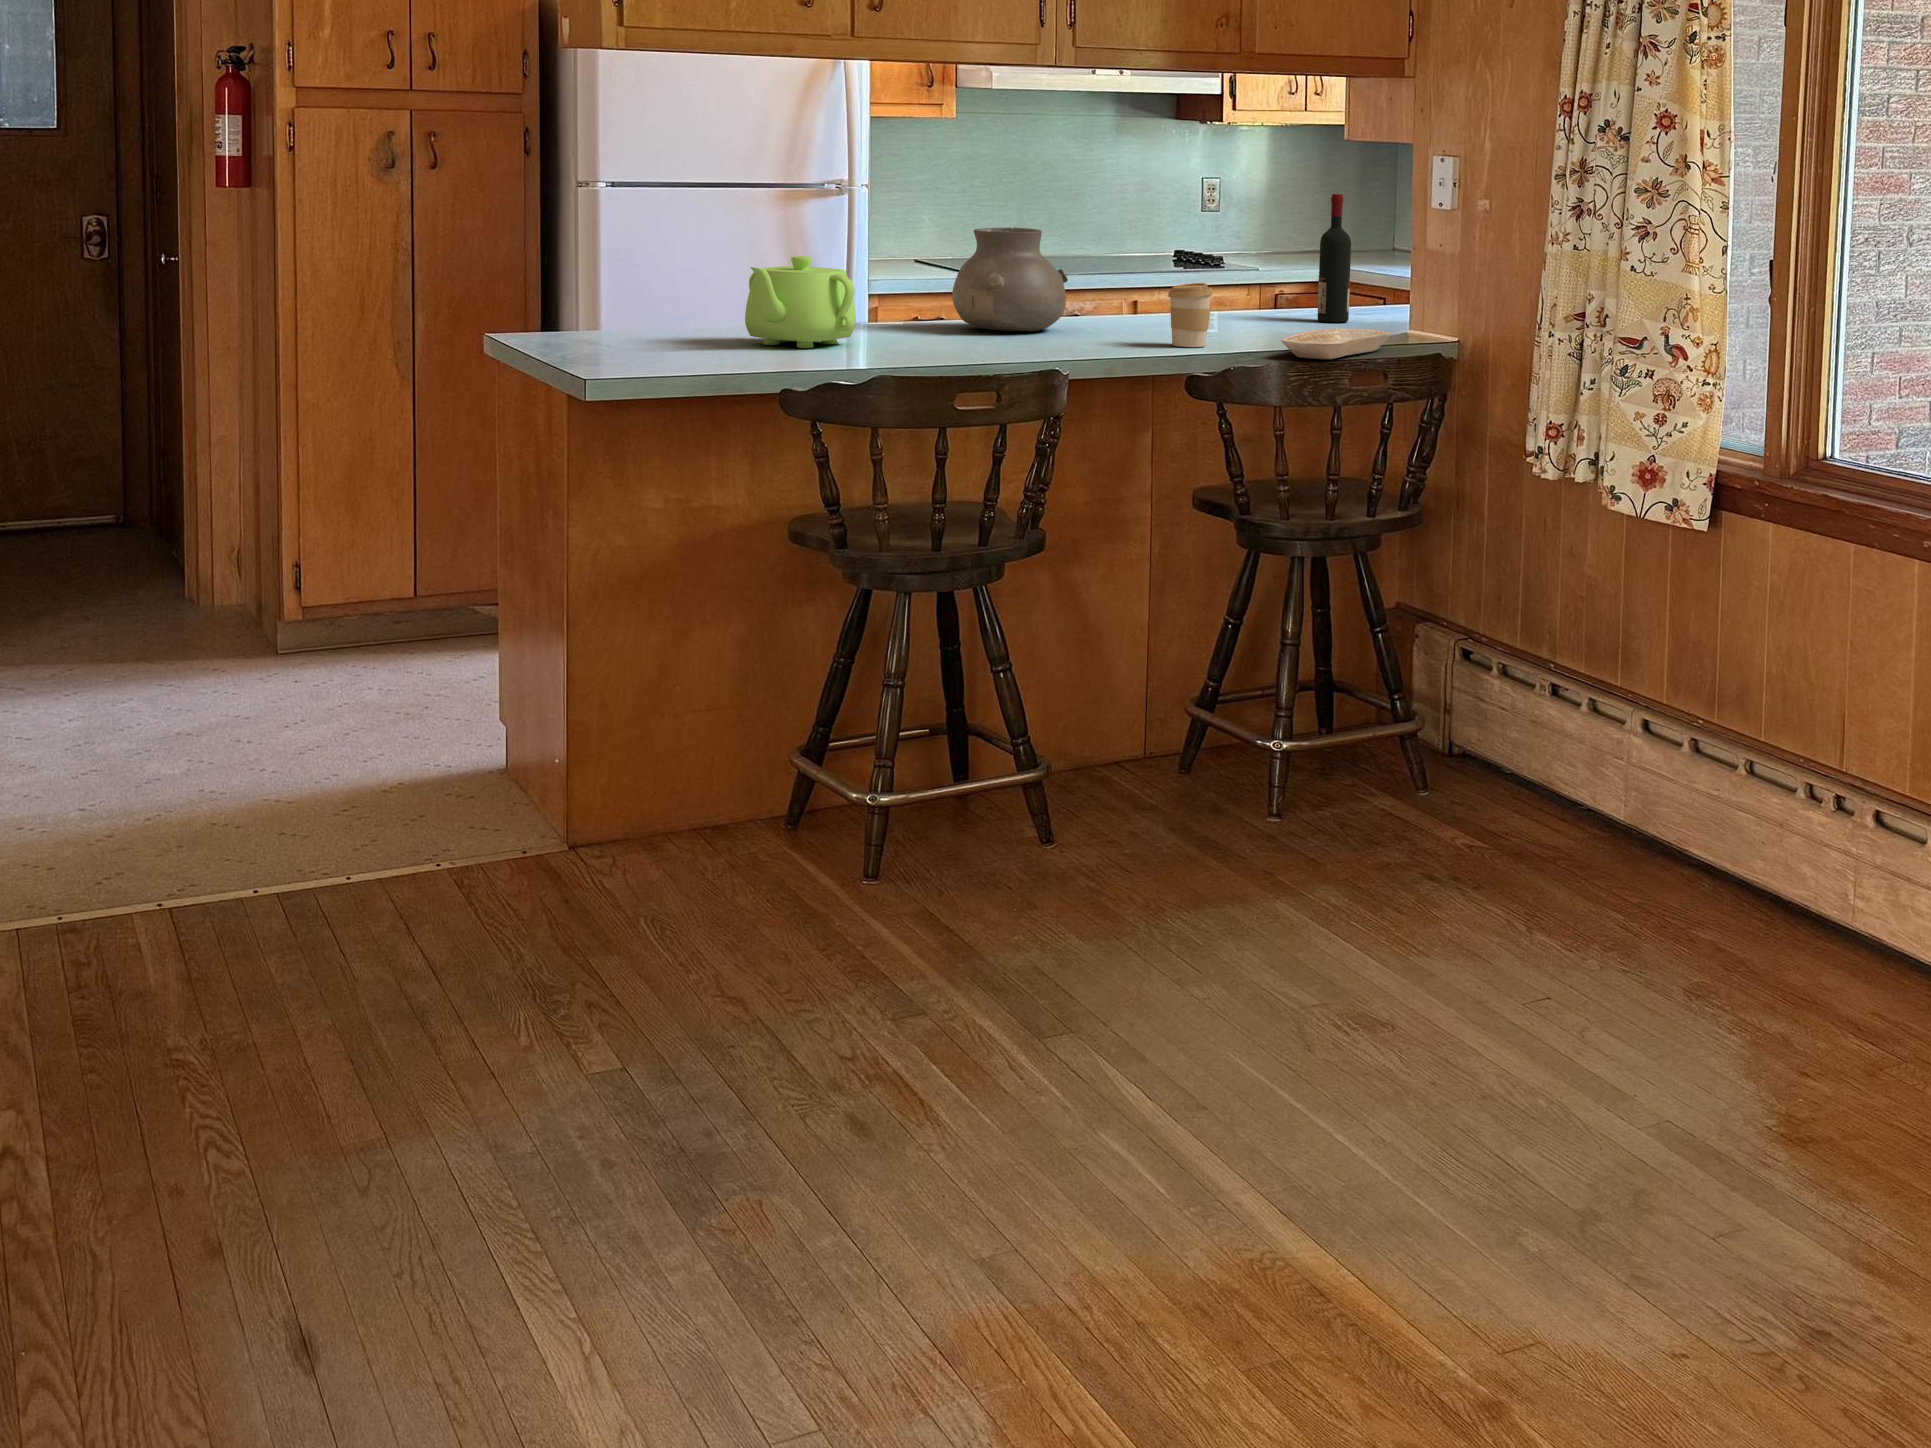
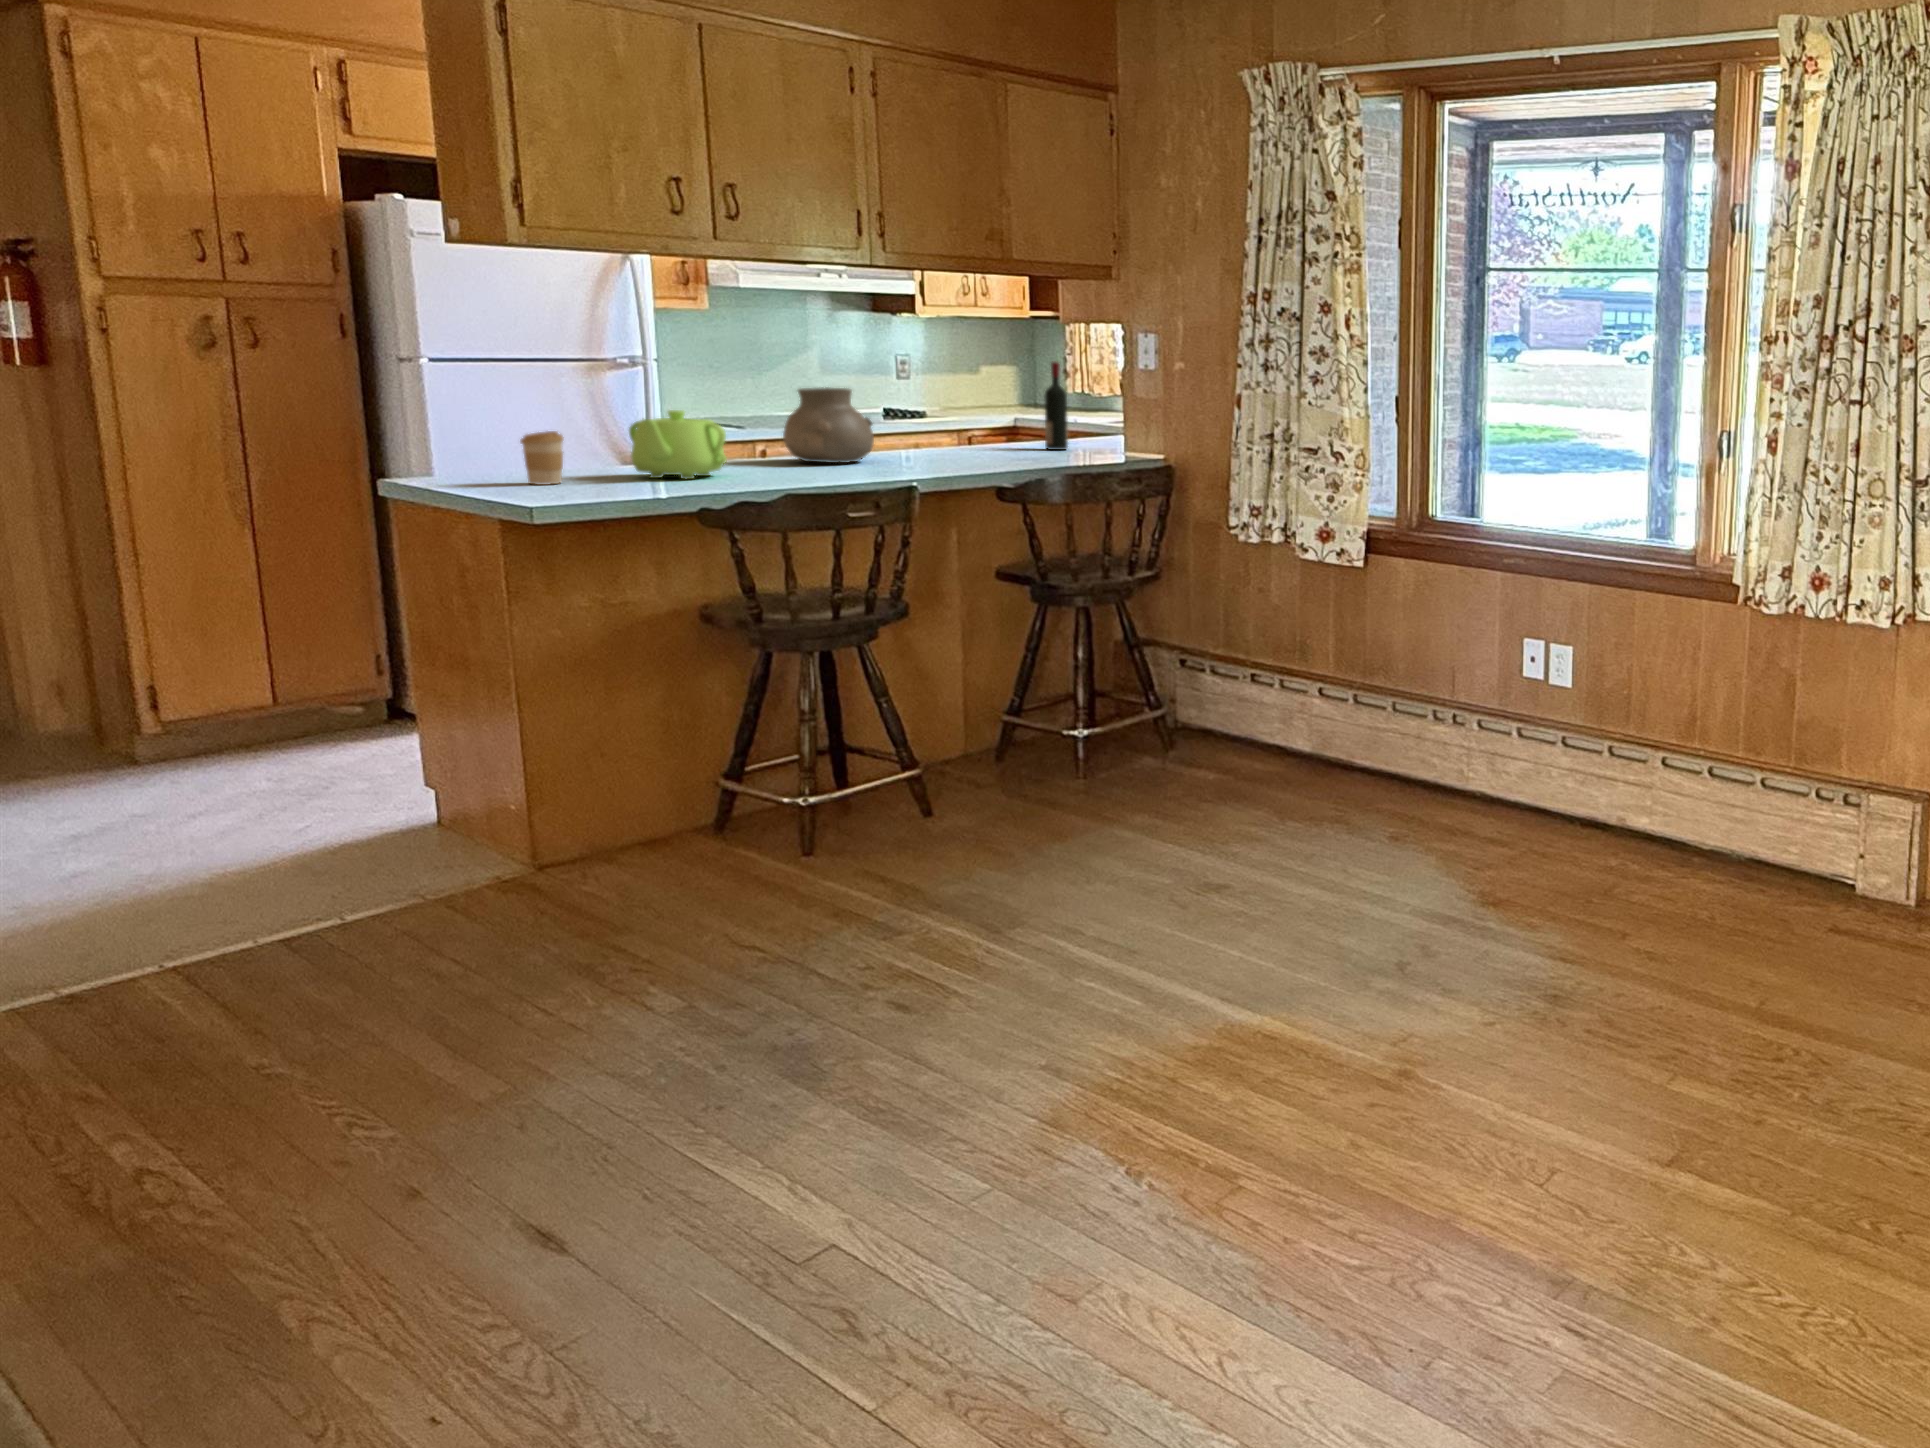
coffee cup: present [1168,283,1213,347] -> present [520,431,564,485]
tray: present [1281,329,1391,359] -> none [1057,452,1124,472]

